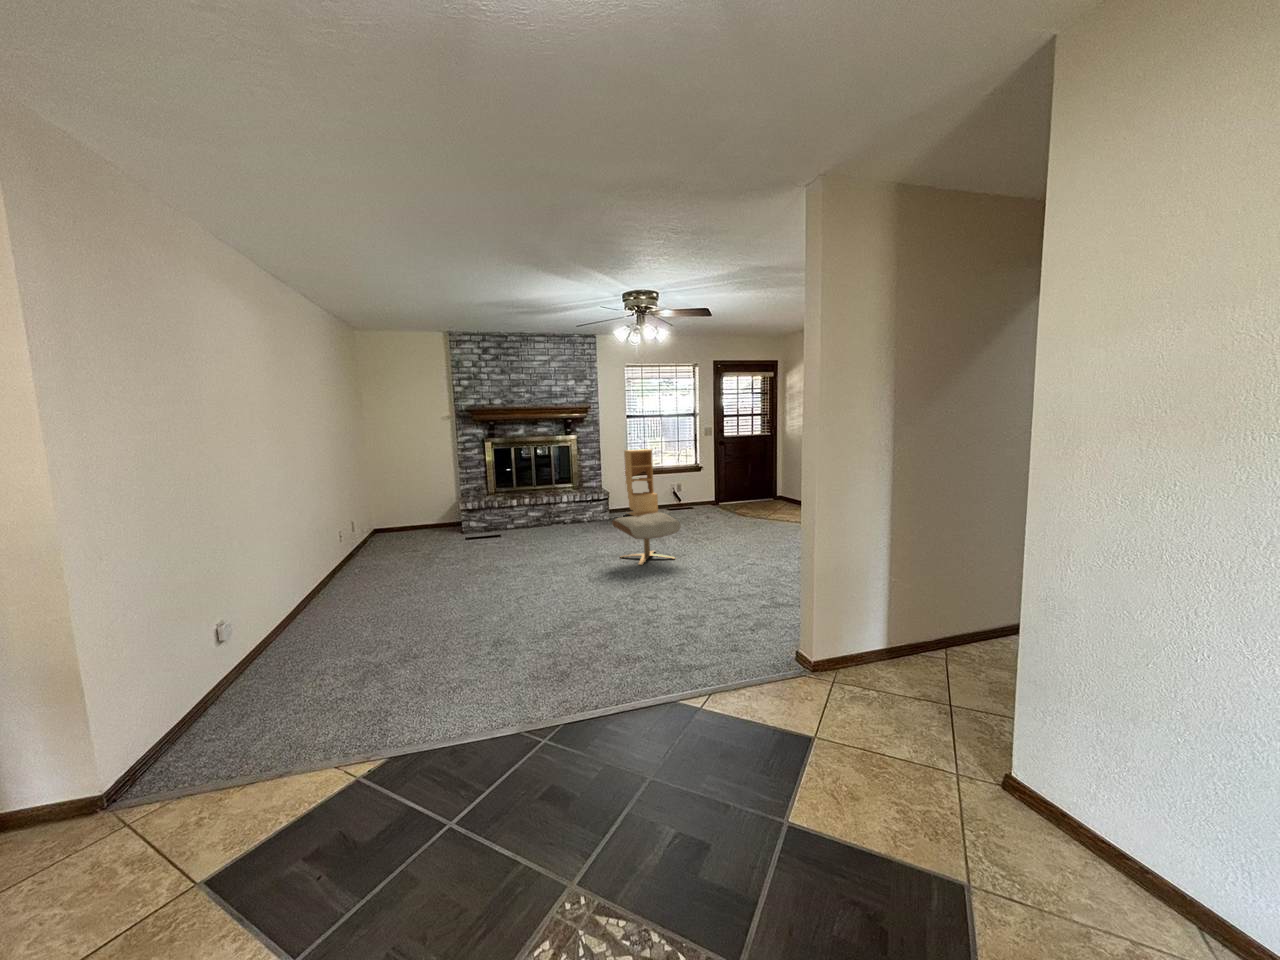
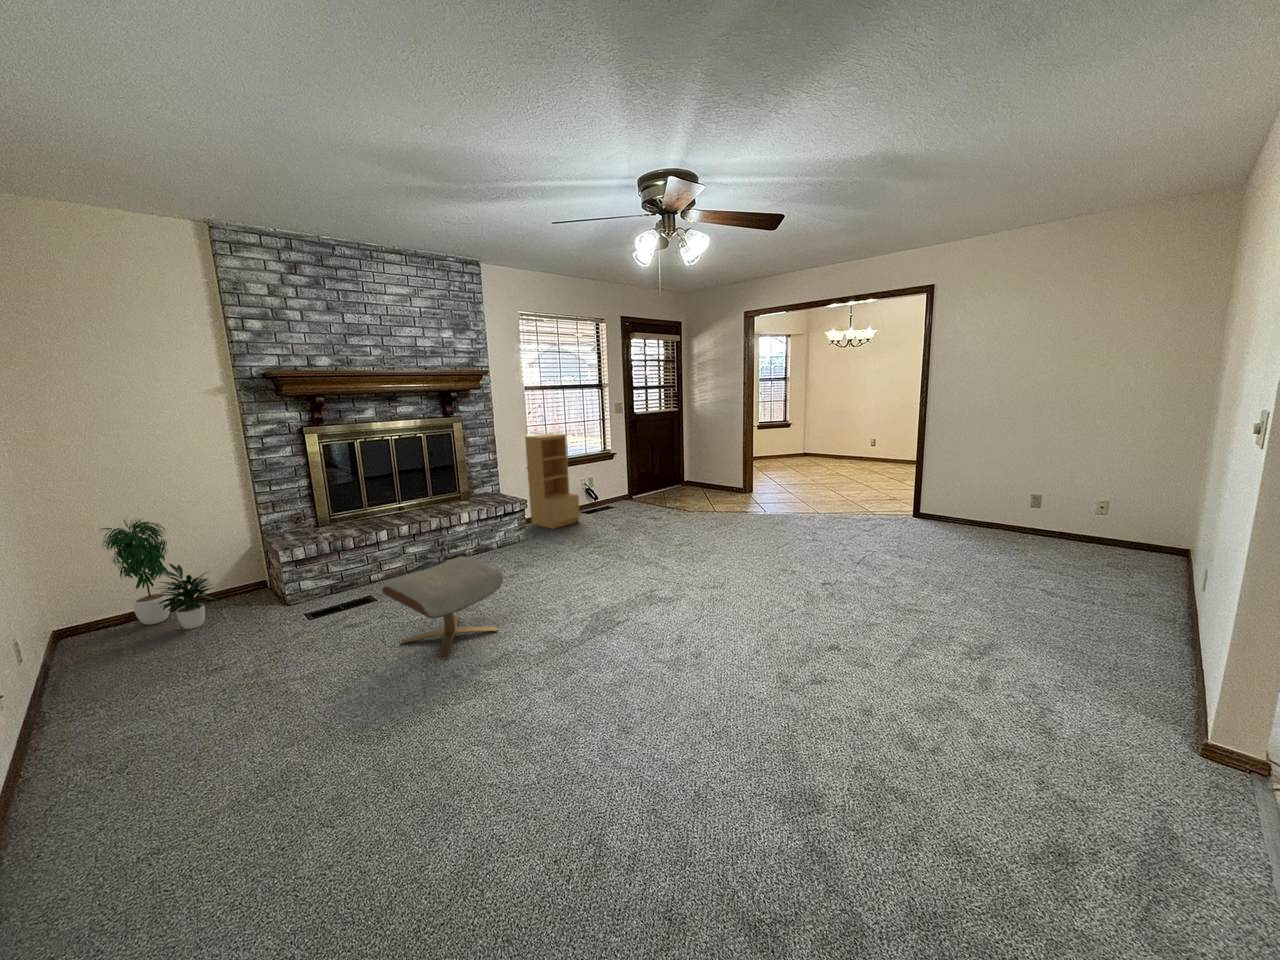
potted plant: none [391,478,433,537] -> present [99,519,213,629]
ottoman: present [612,512,680,565] -> present [382,557,503,660]

